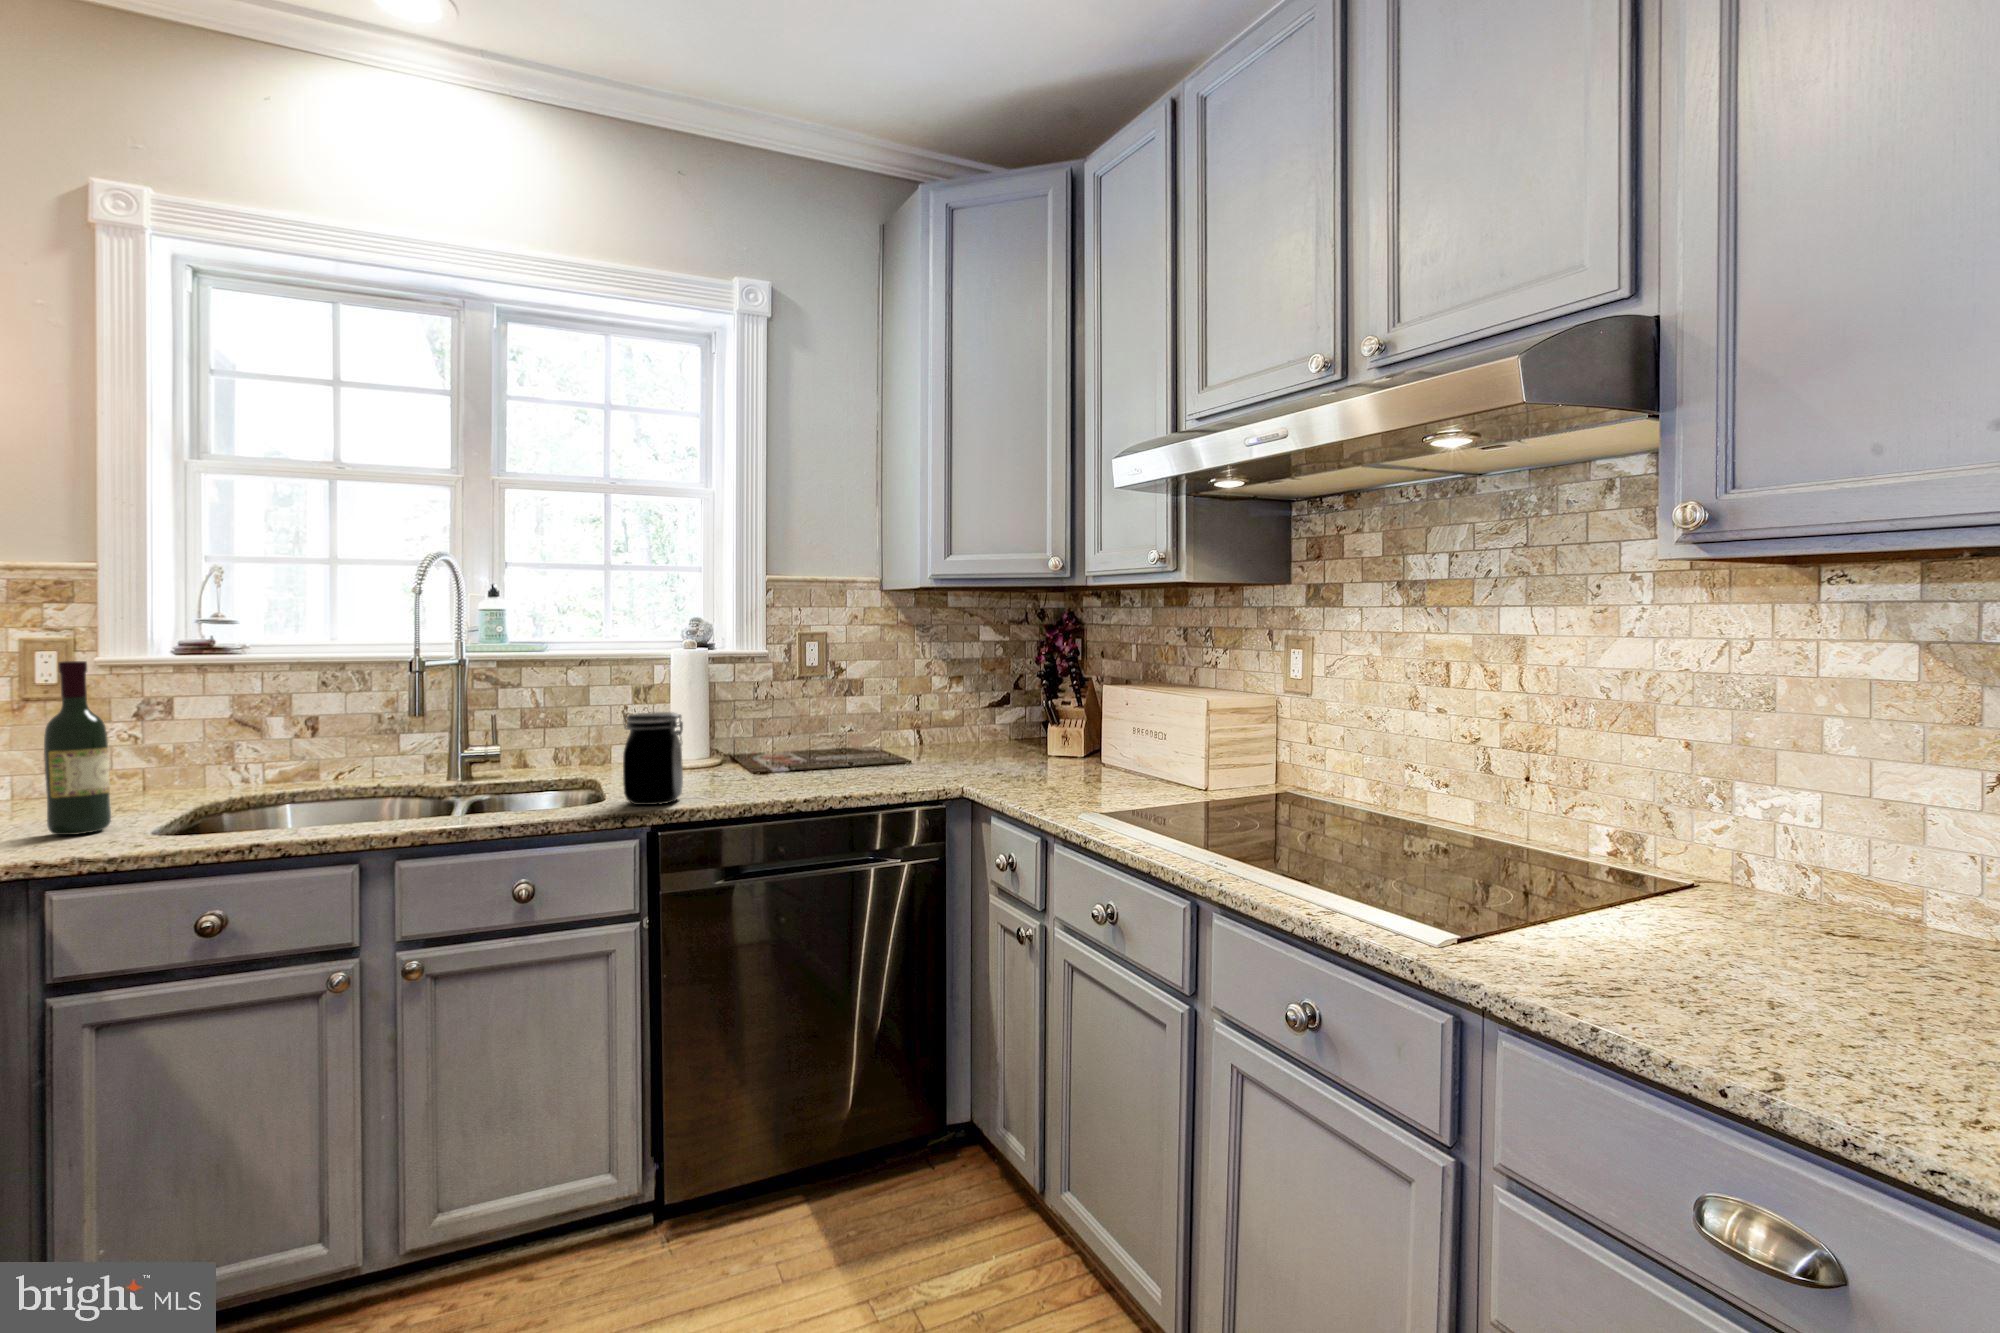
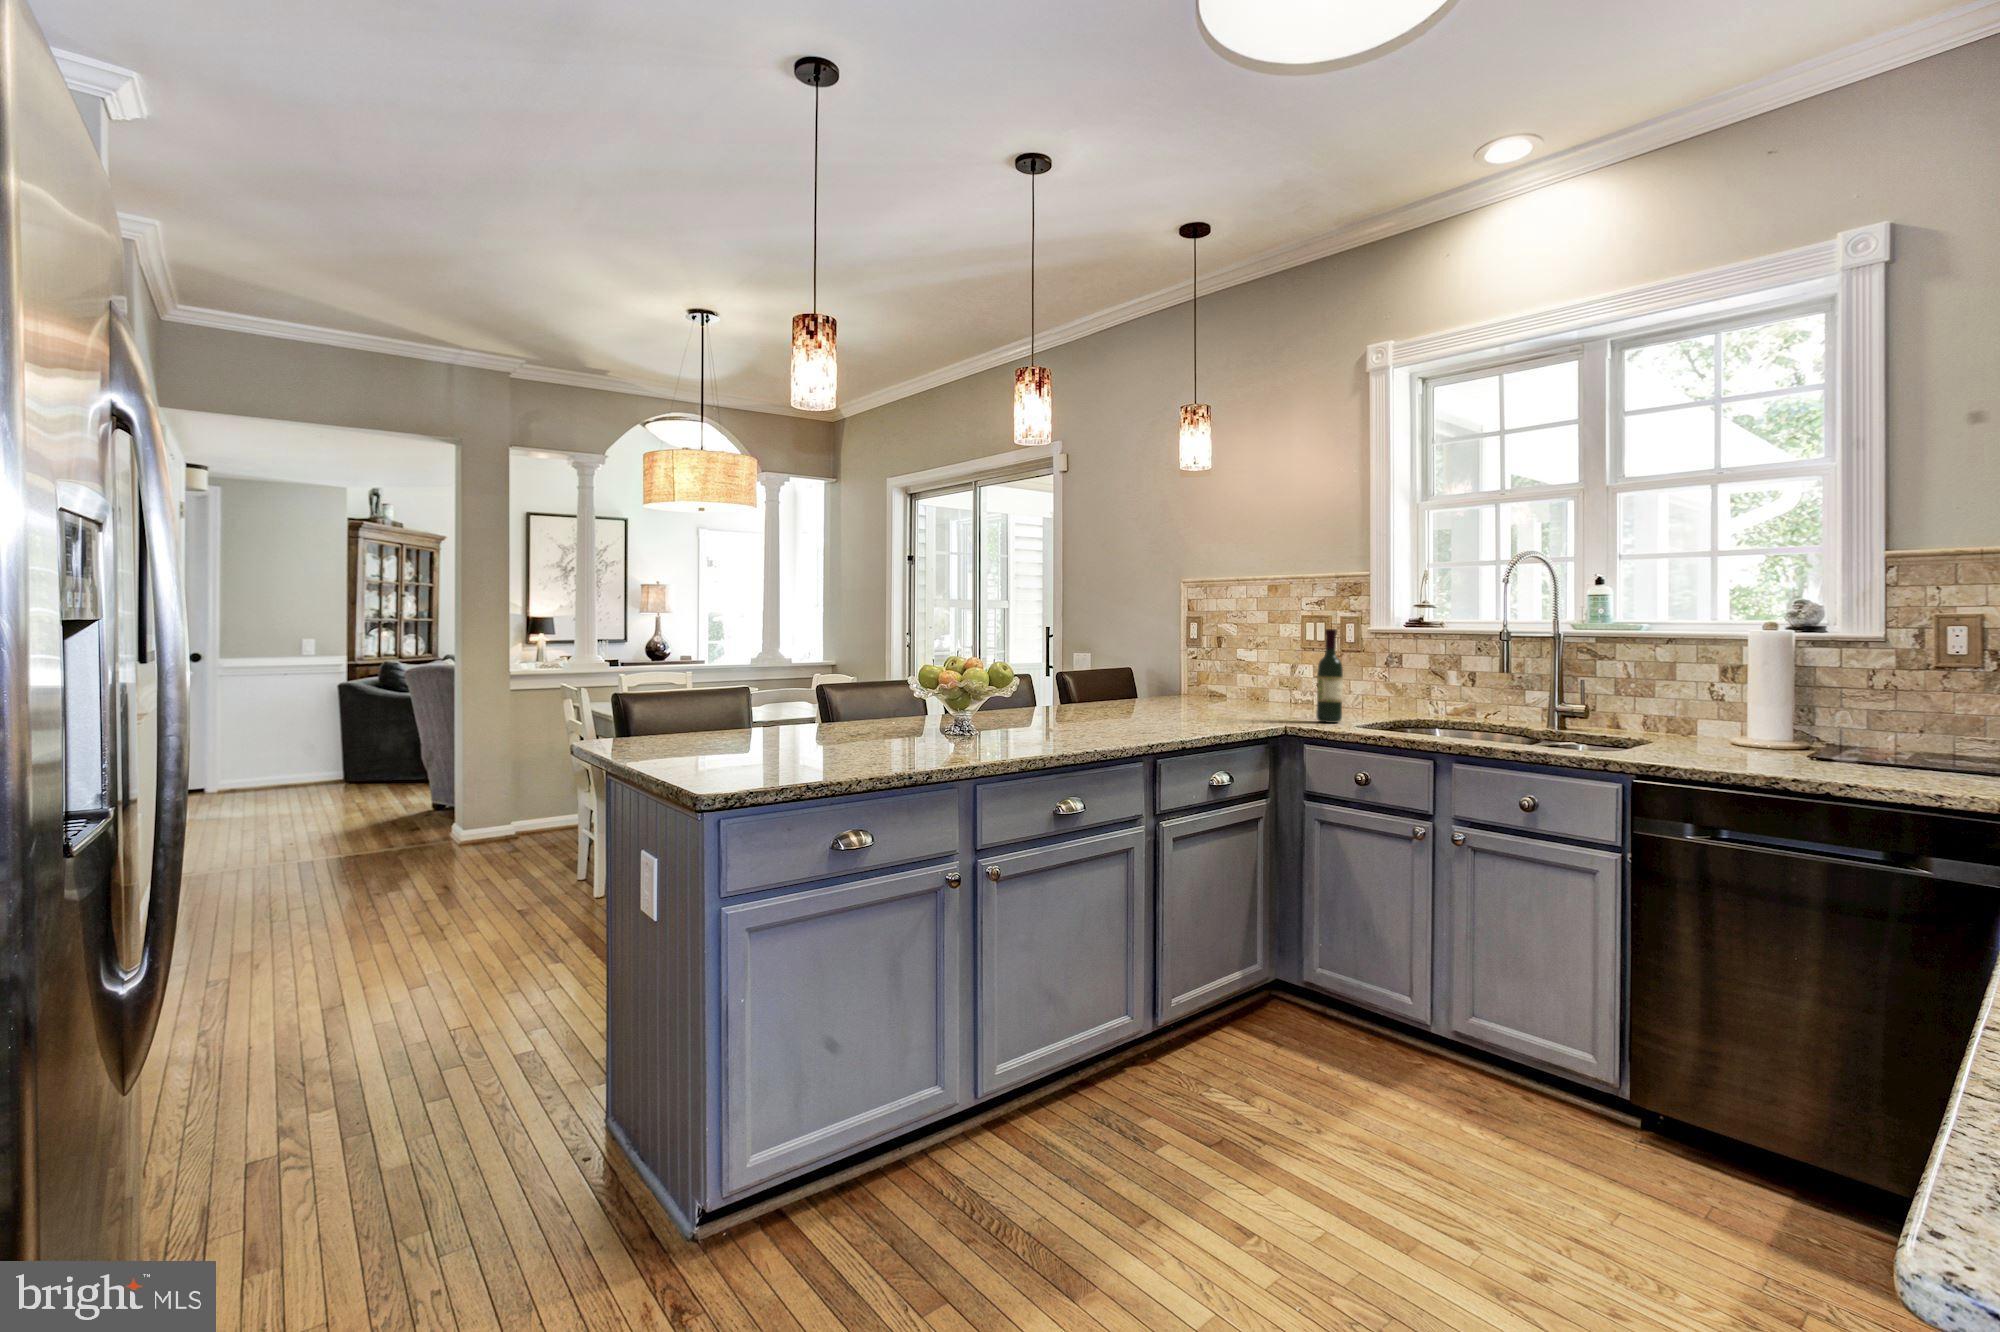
jar: present [623,712,683,805] -> none [1618,682,1682,760]

